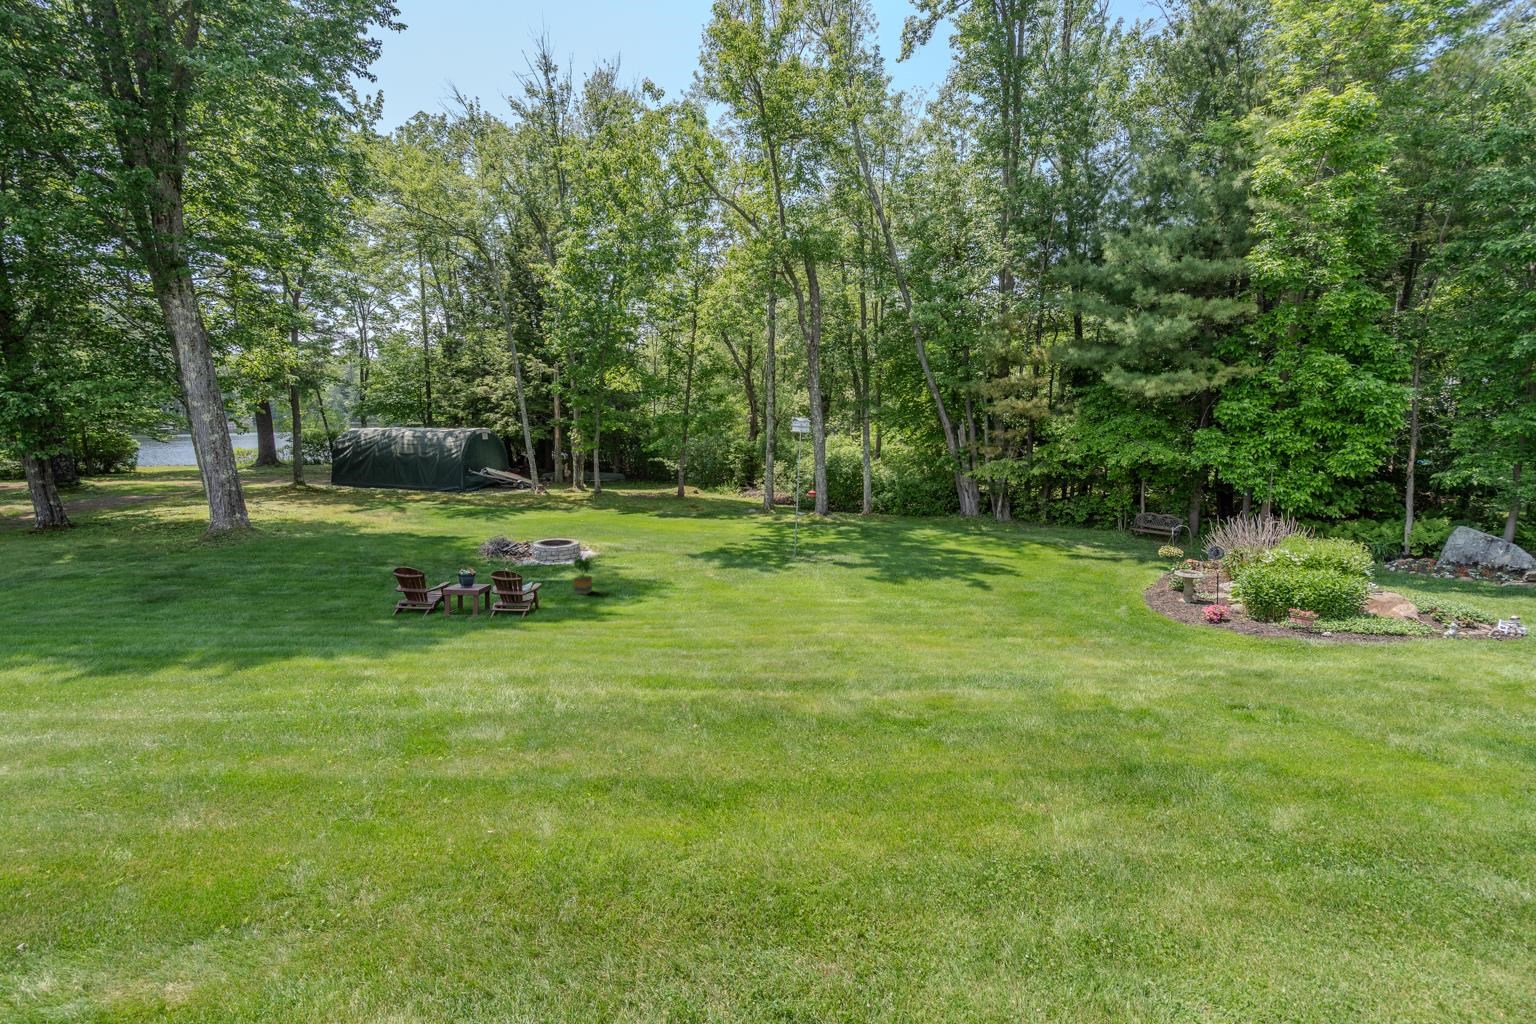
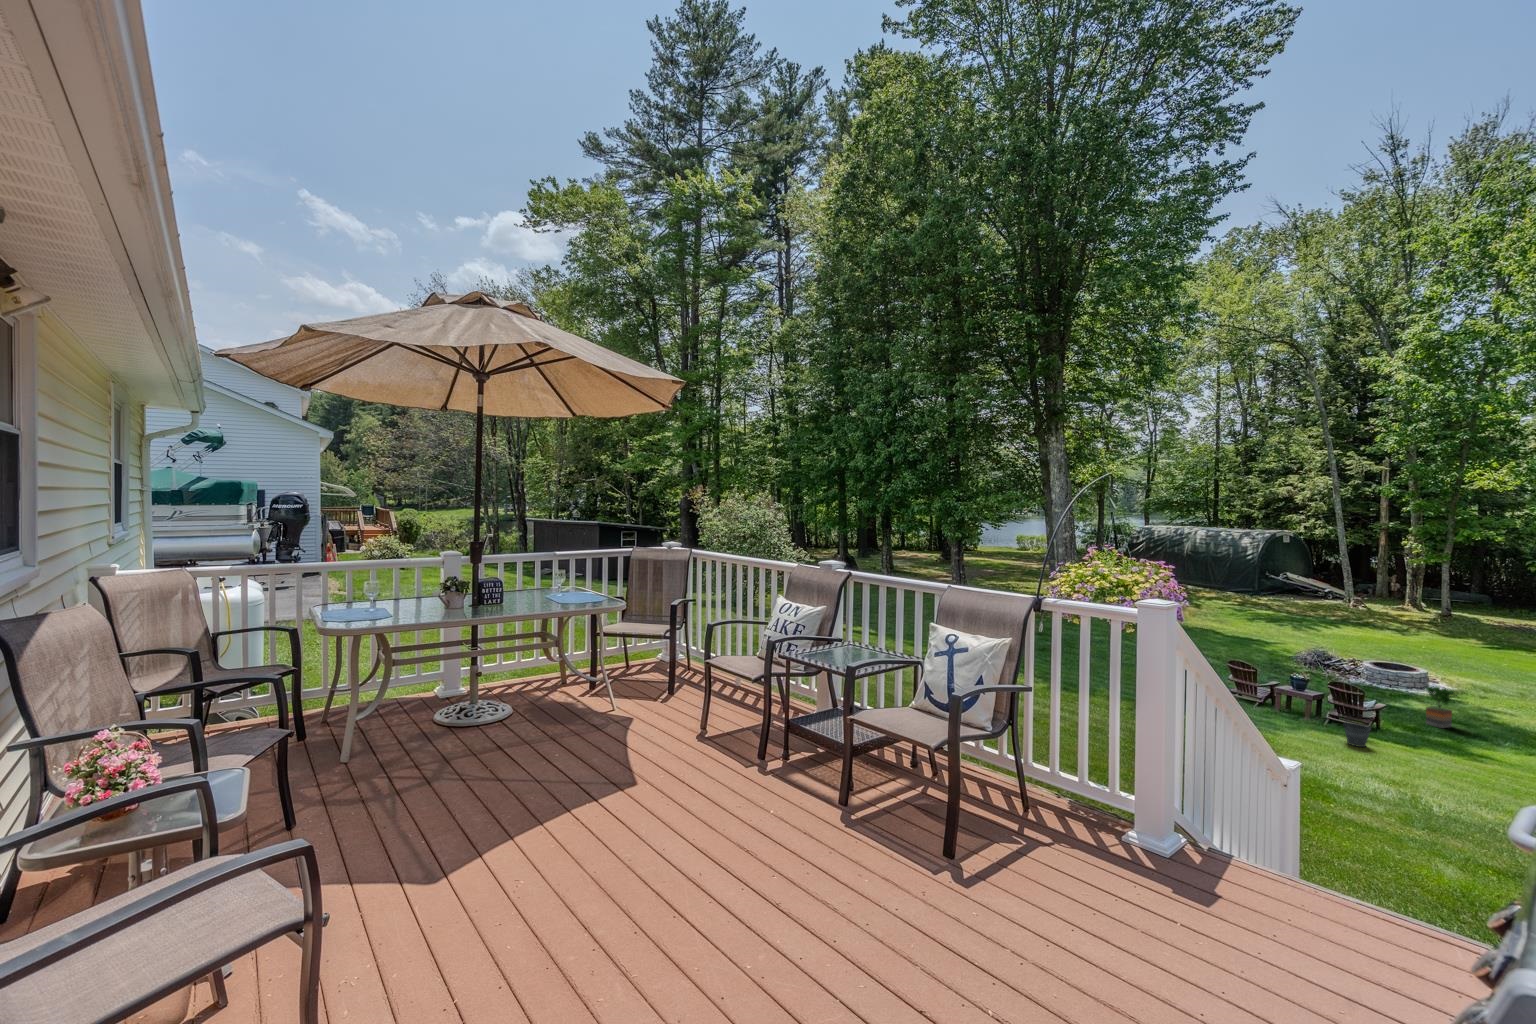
bucket: none [499,604,524,638] -> present [1344,723,1371,747]

